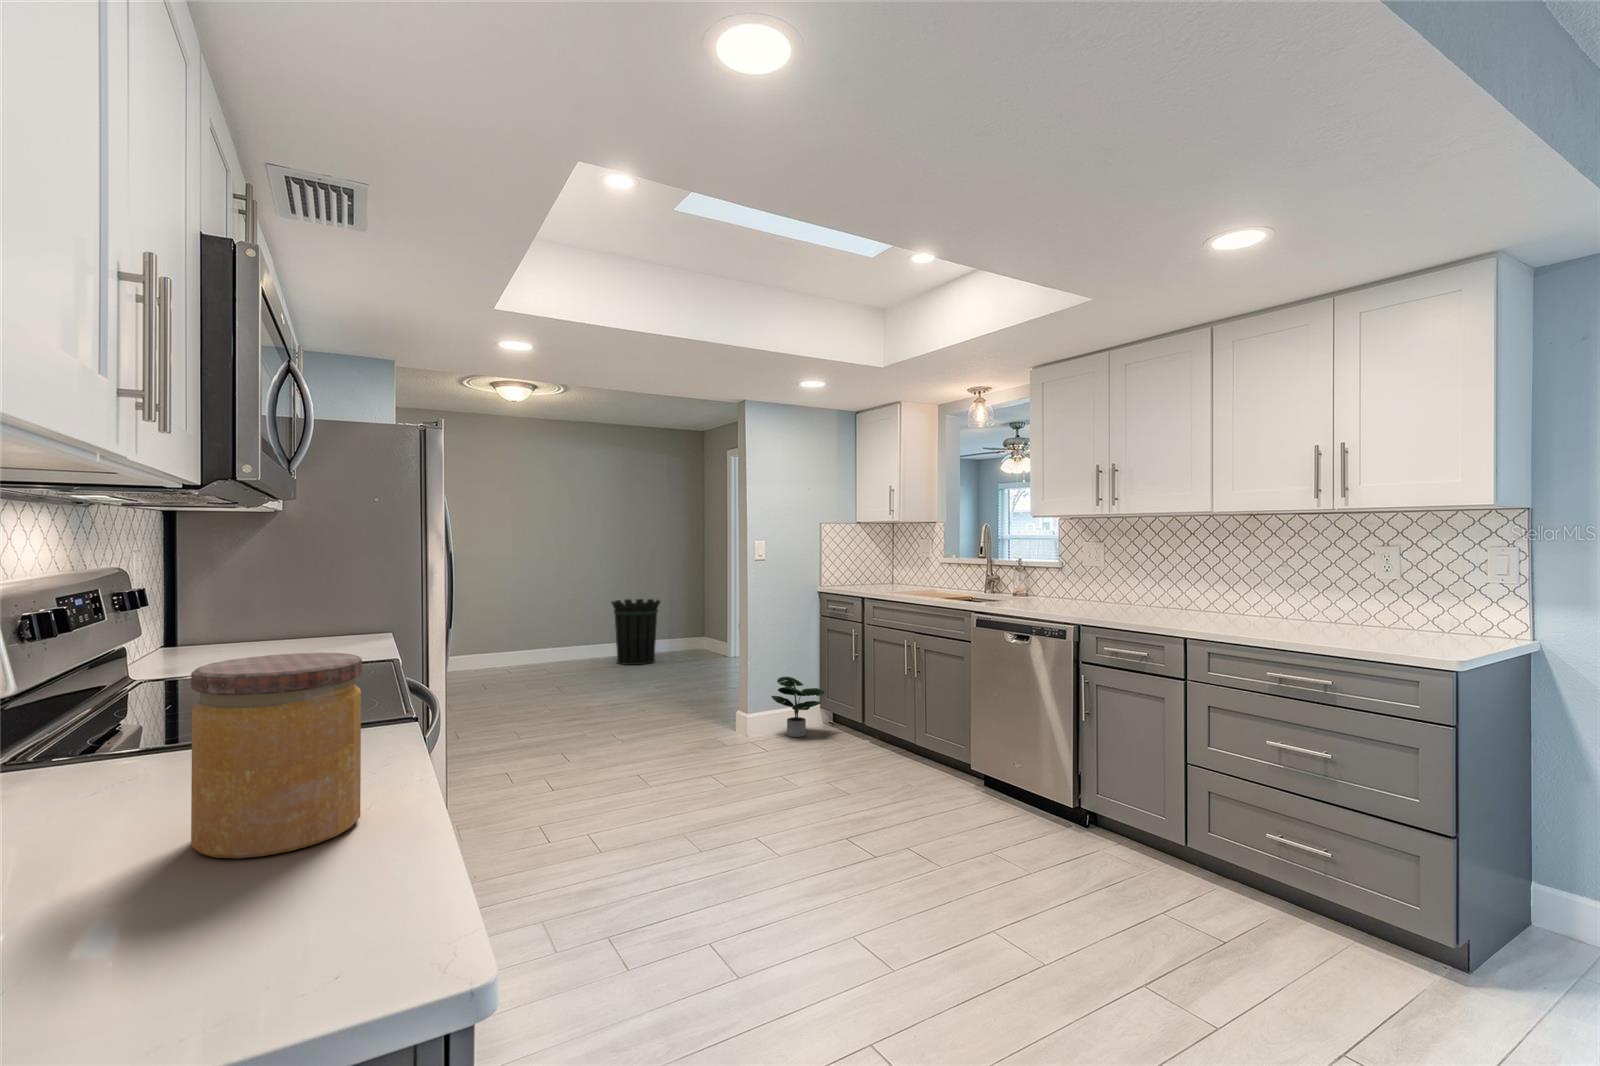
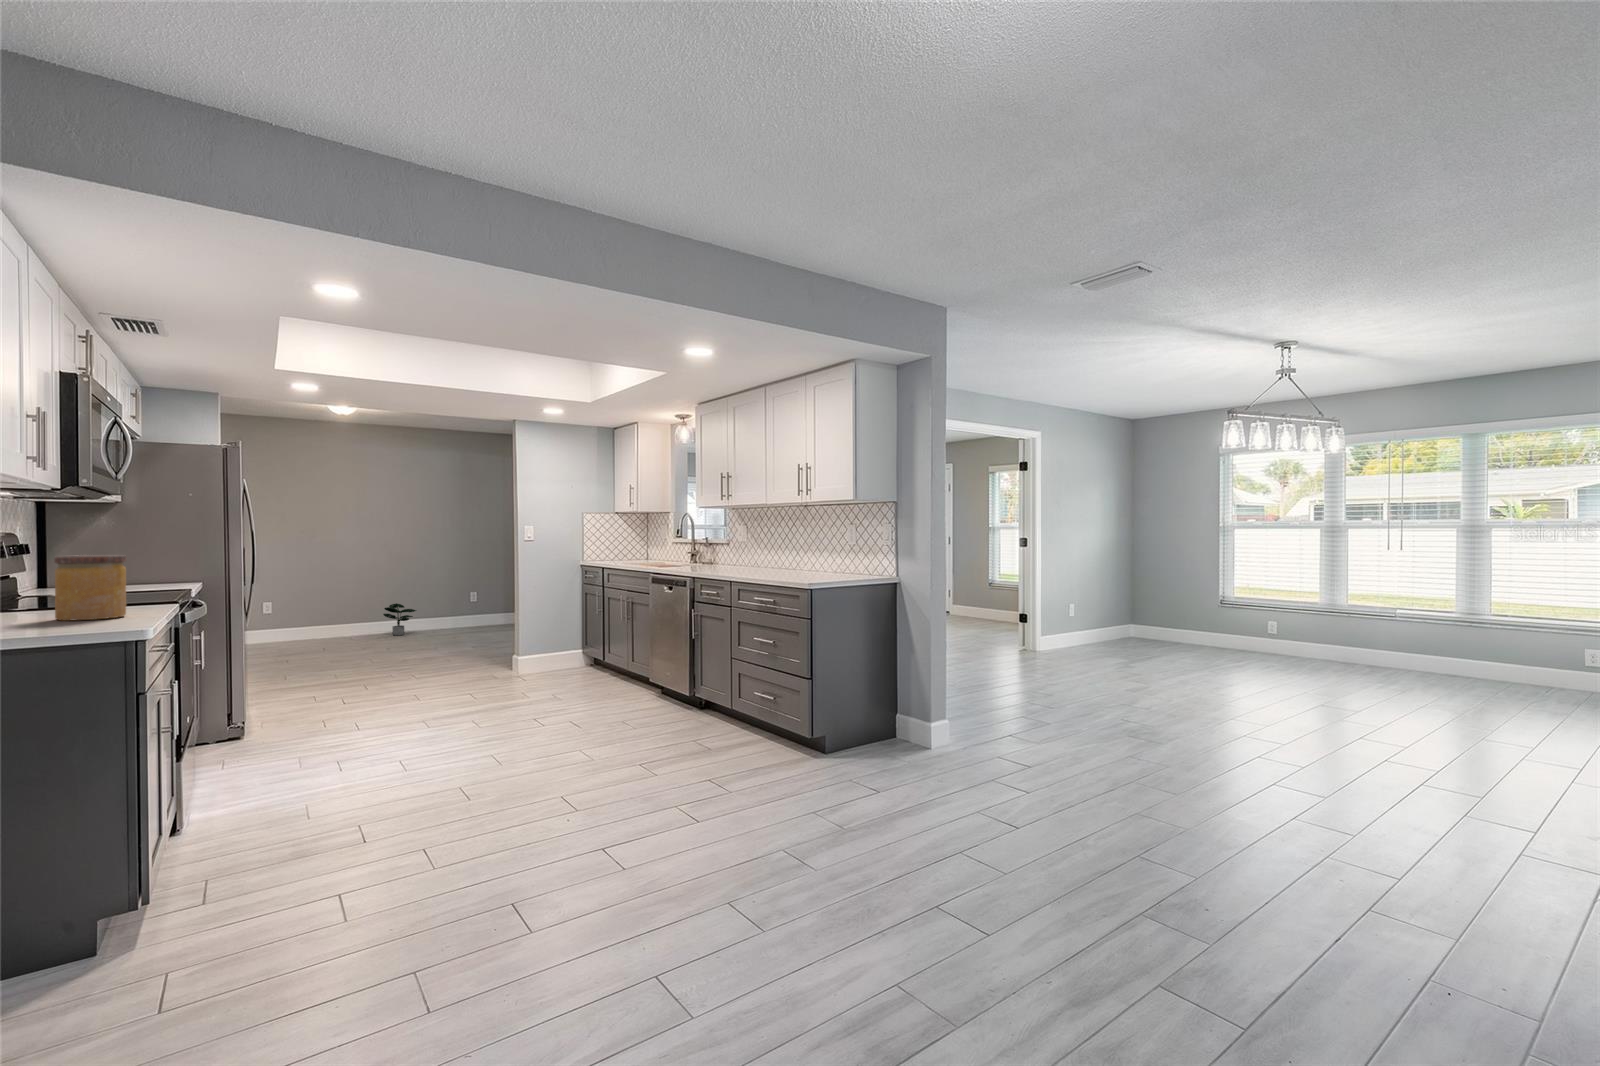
waste bin: present [612,599,660,665] -> none [445,578,490,632]
potted plant: present [771,677,825,737] -> present [383,603,416,635]

